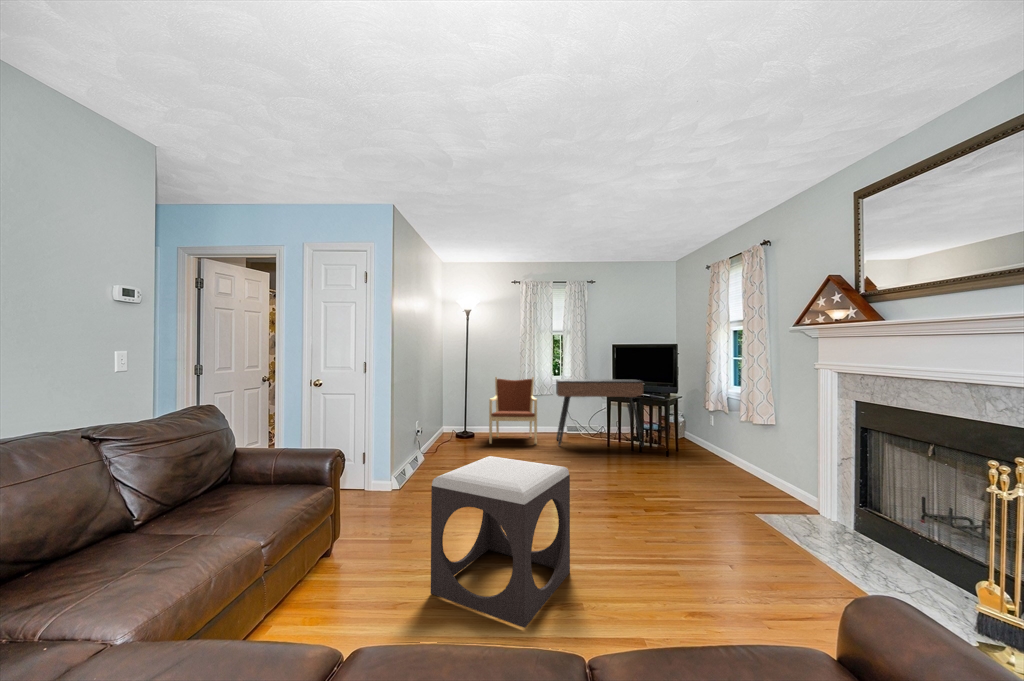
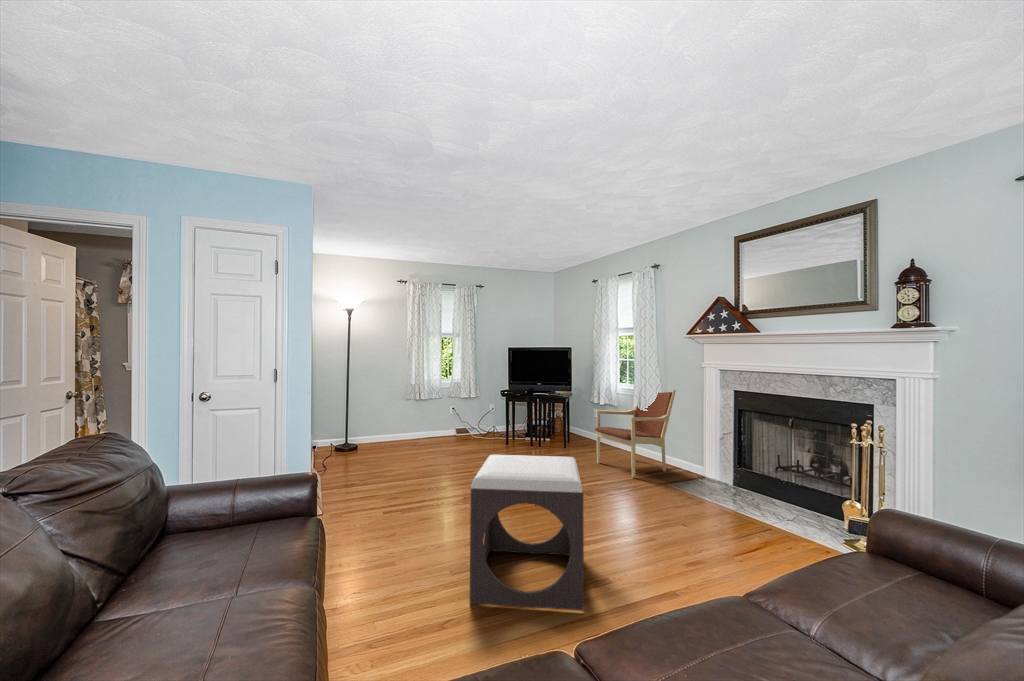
armchair: present [489,377,537,444] -> present [595,390,676,478]
console table: present [556,379,644,446] -> none [460,380,542,447]

